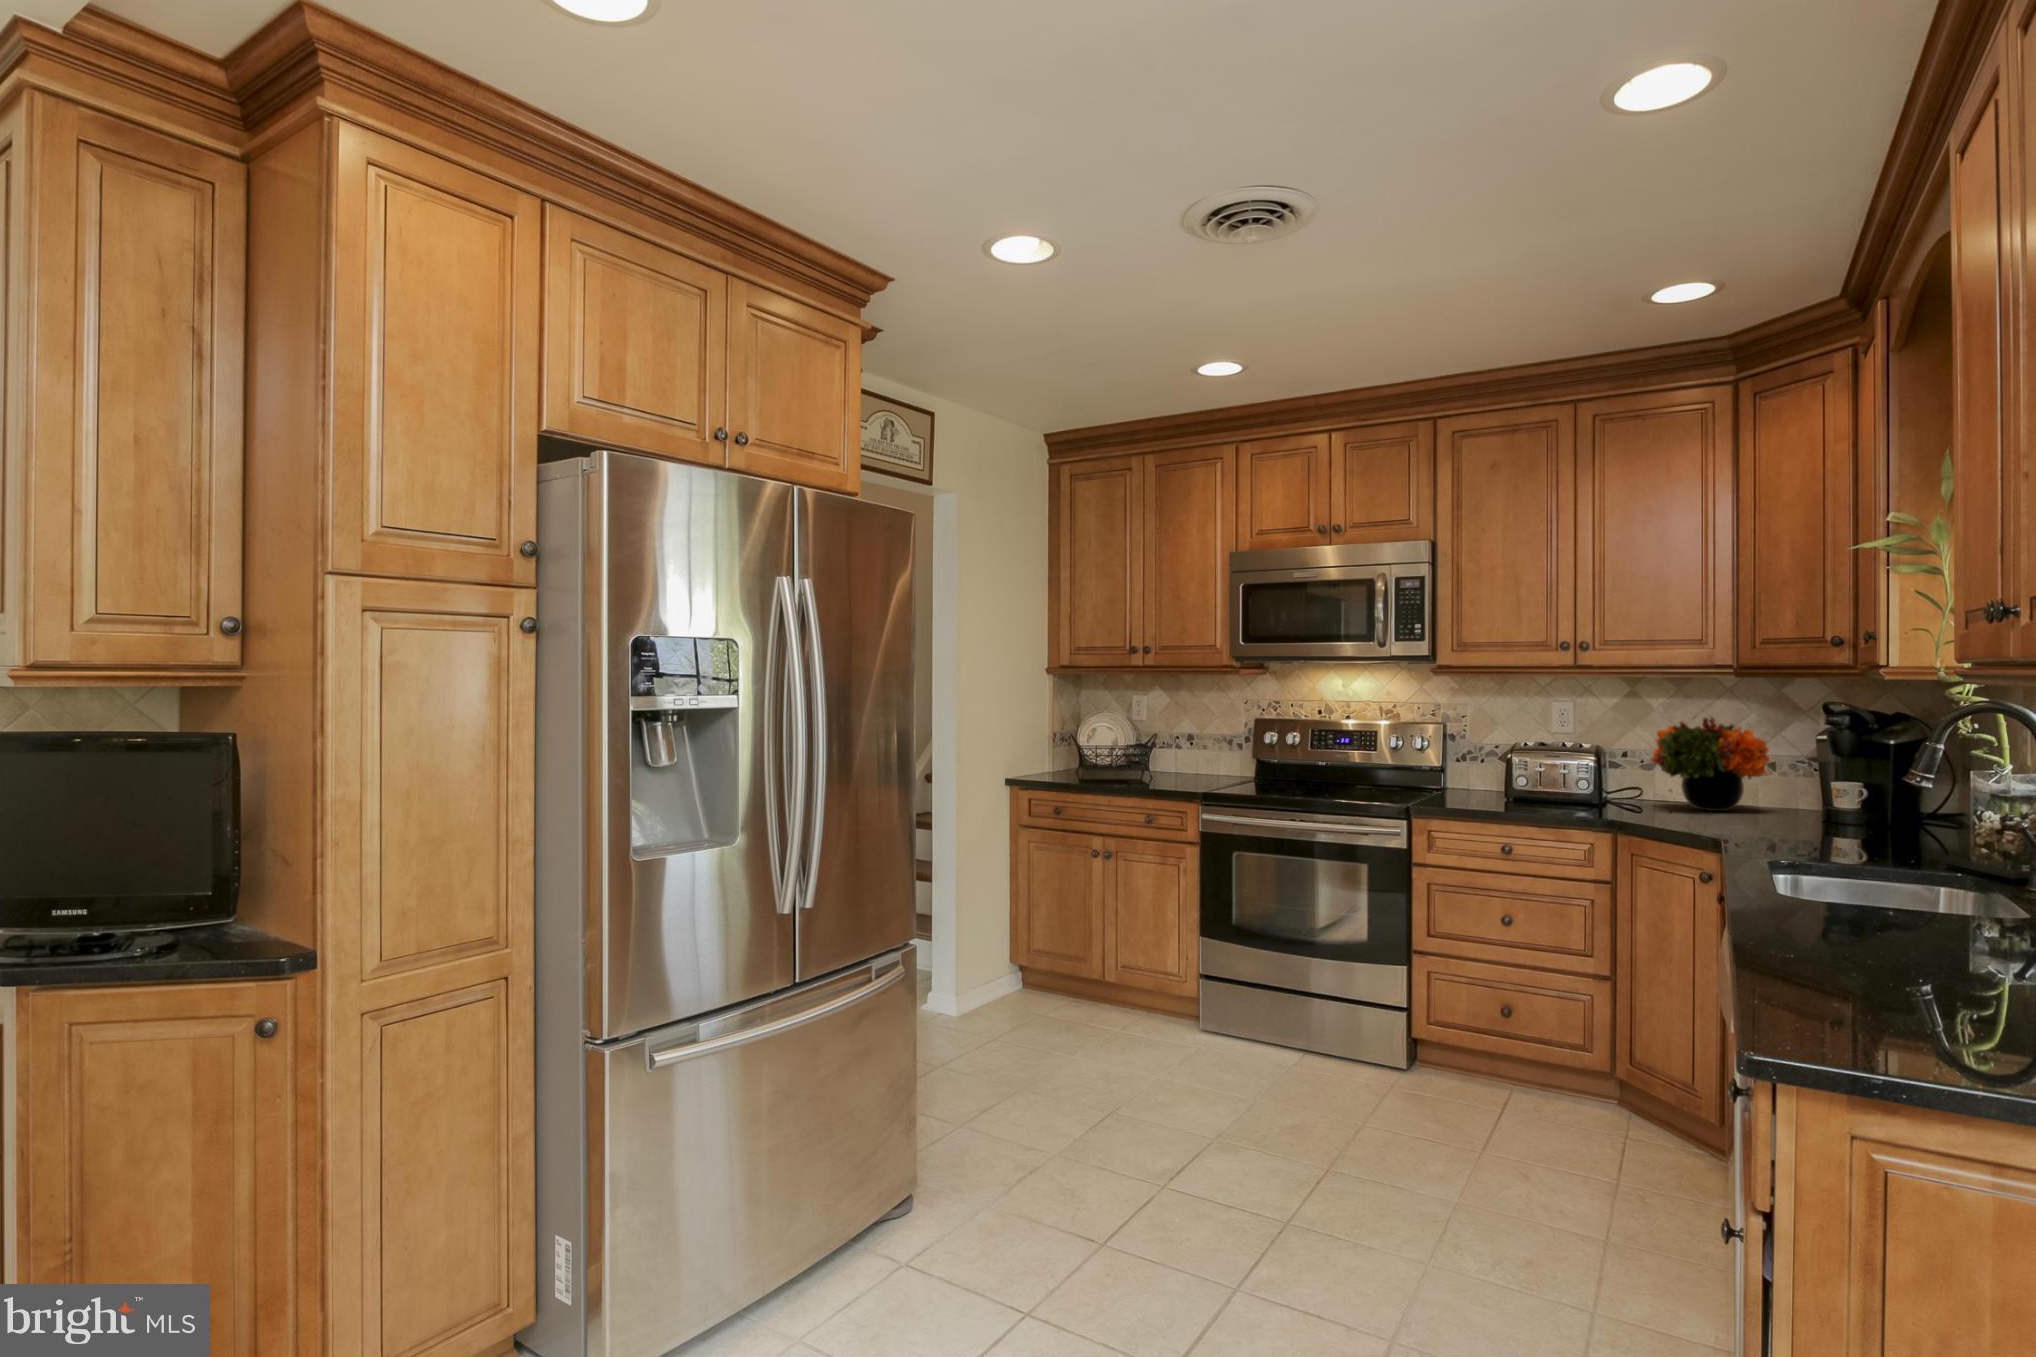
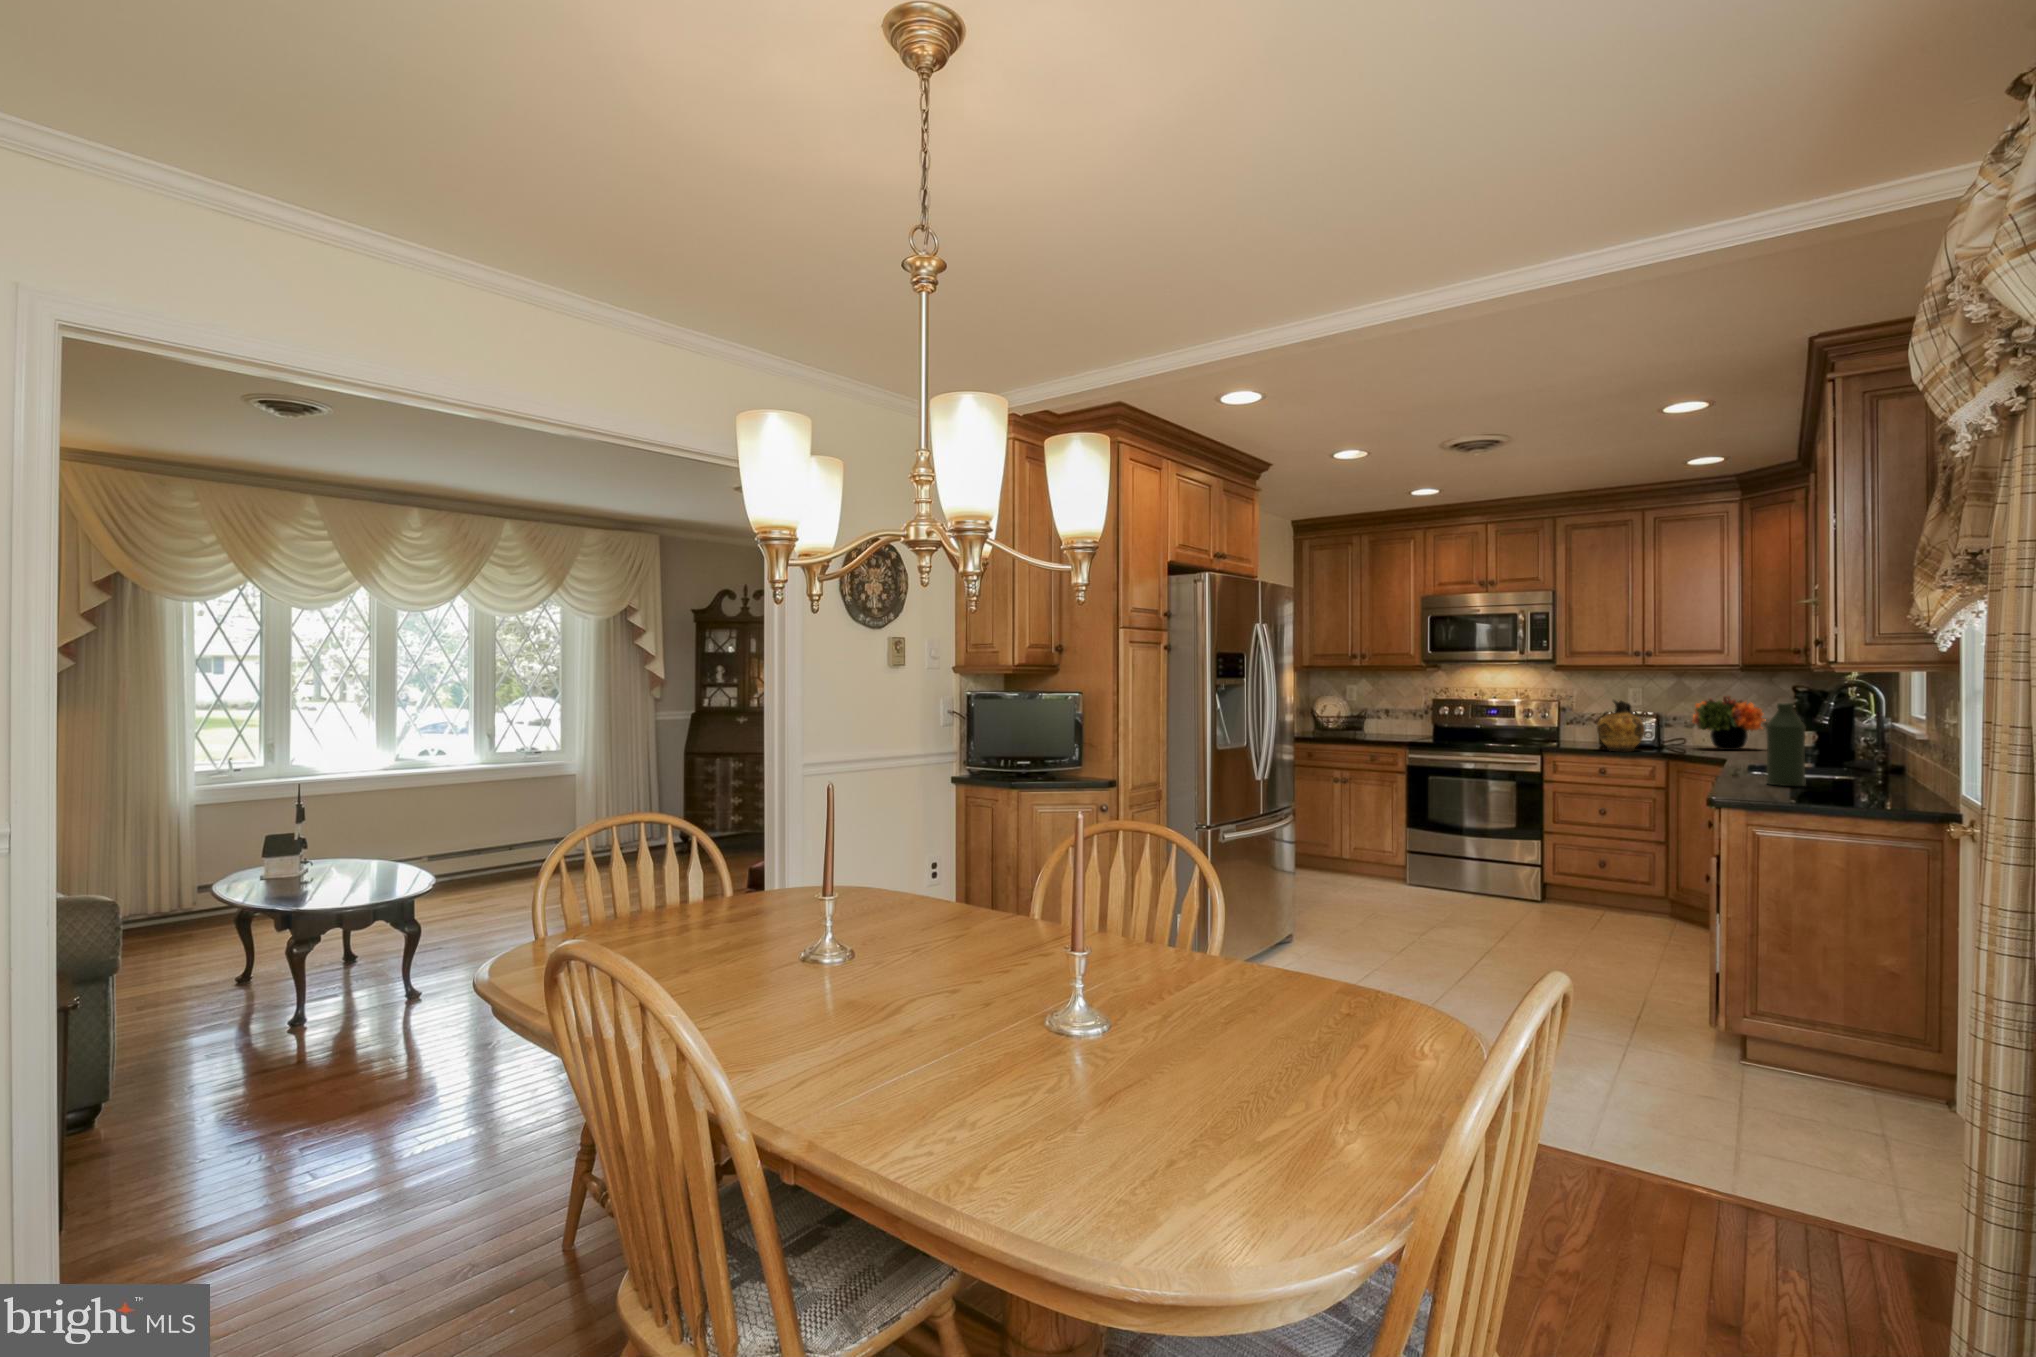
ceramic jug: none [1498,725,1577,814] -> present [1597,700,1645,751]
bottle: none [1847,760,1945,967] -> present [1766,703,1805,786]

